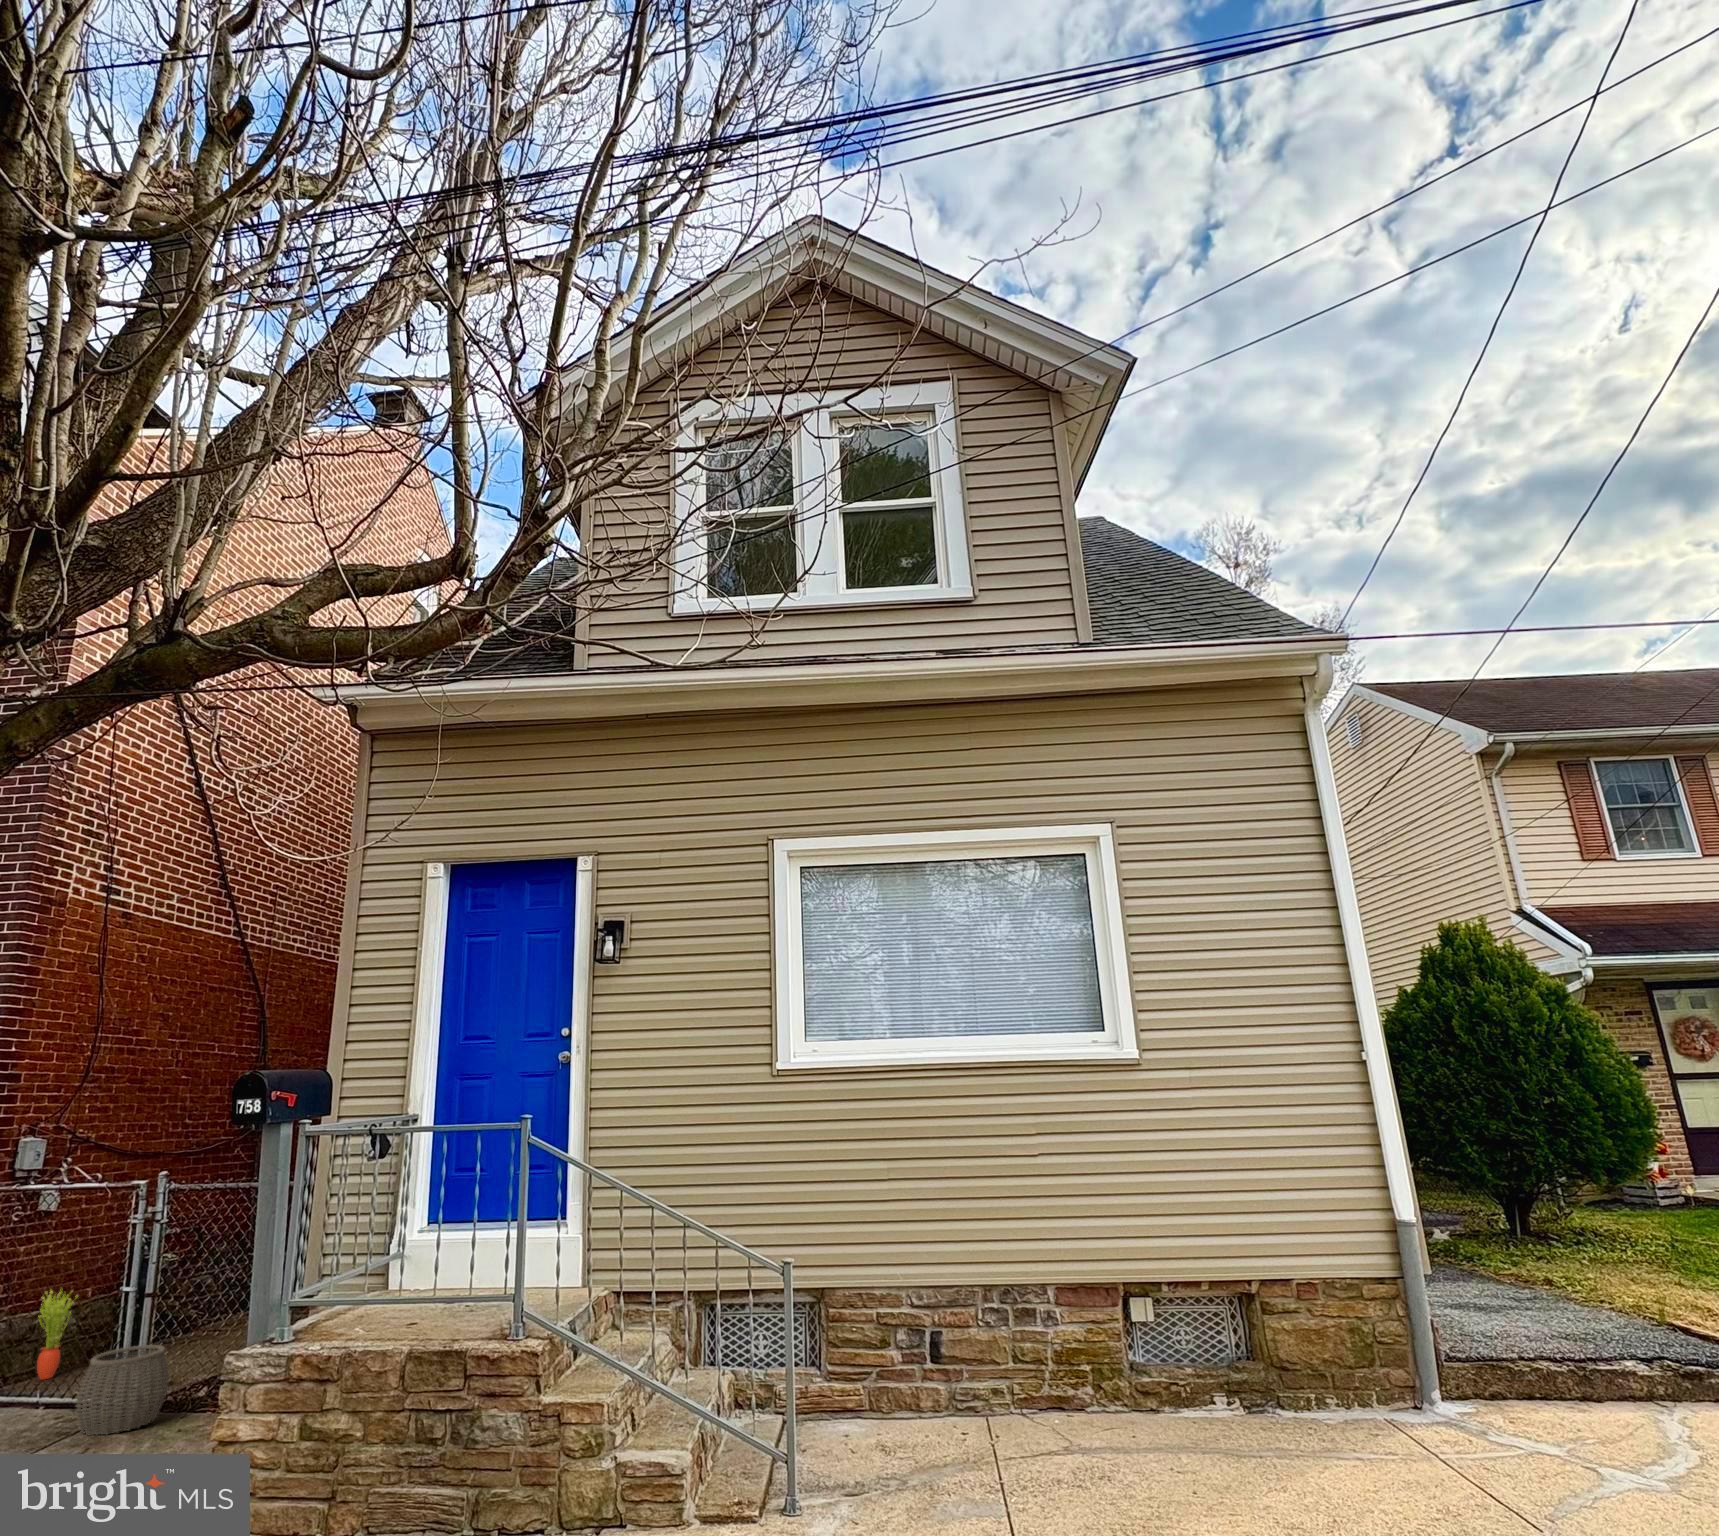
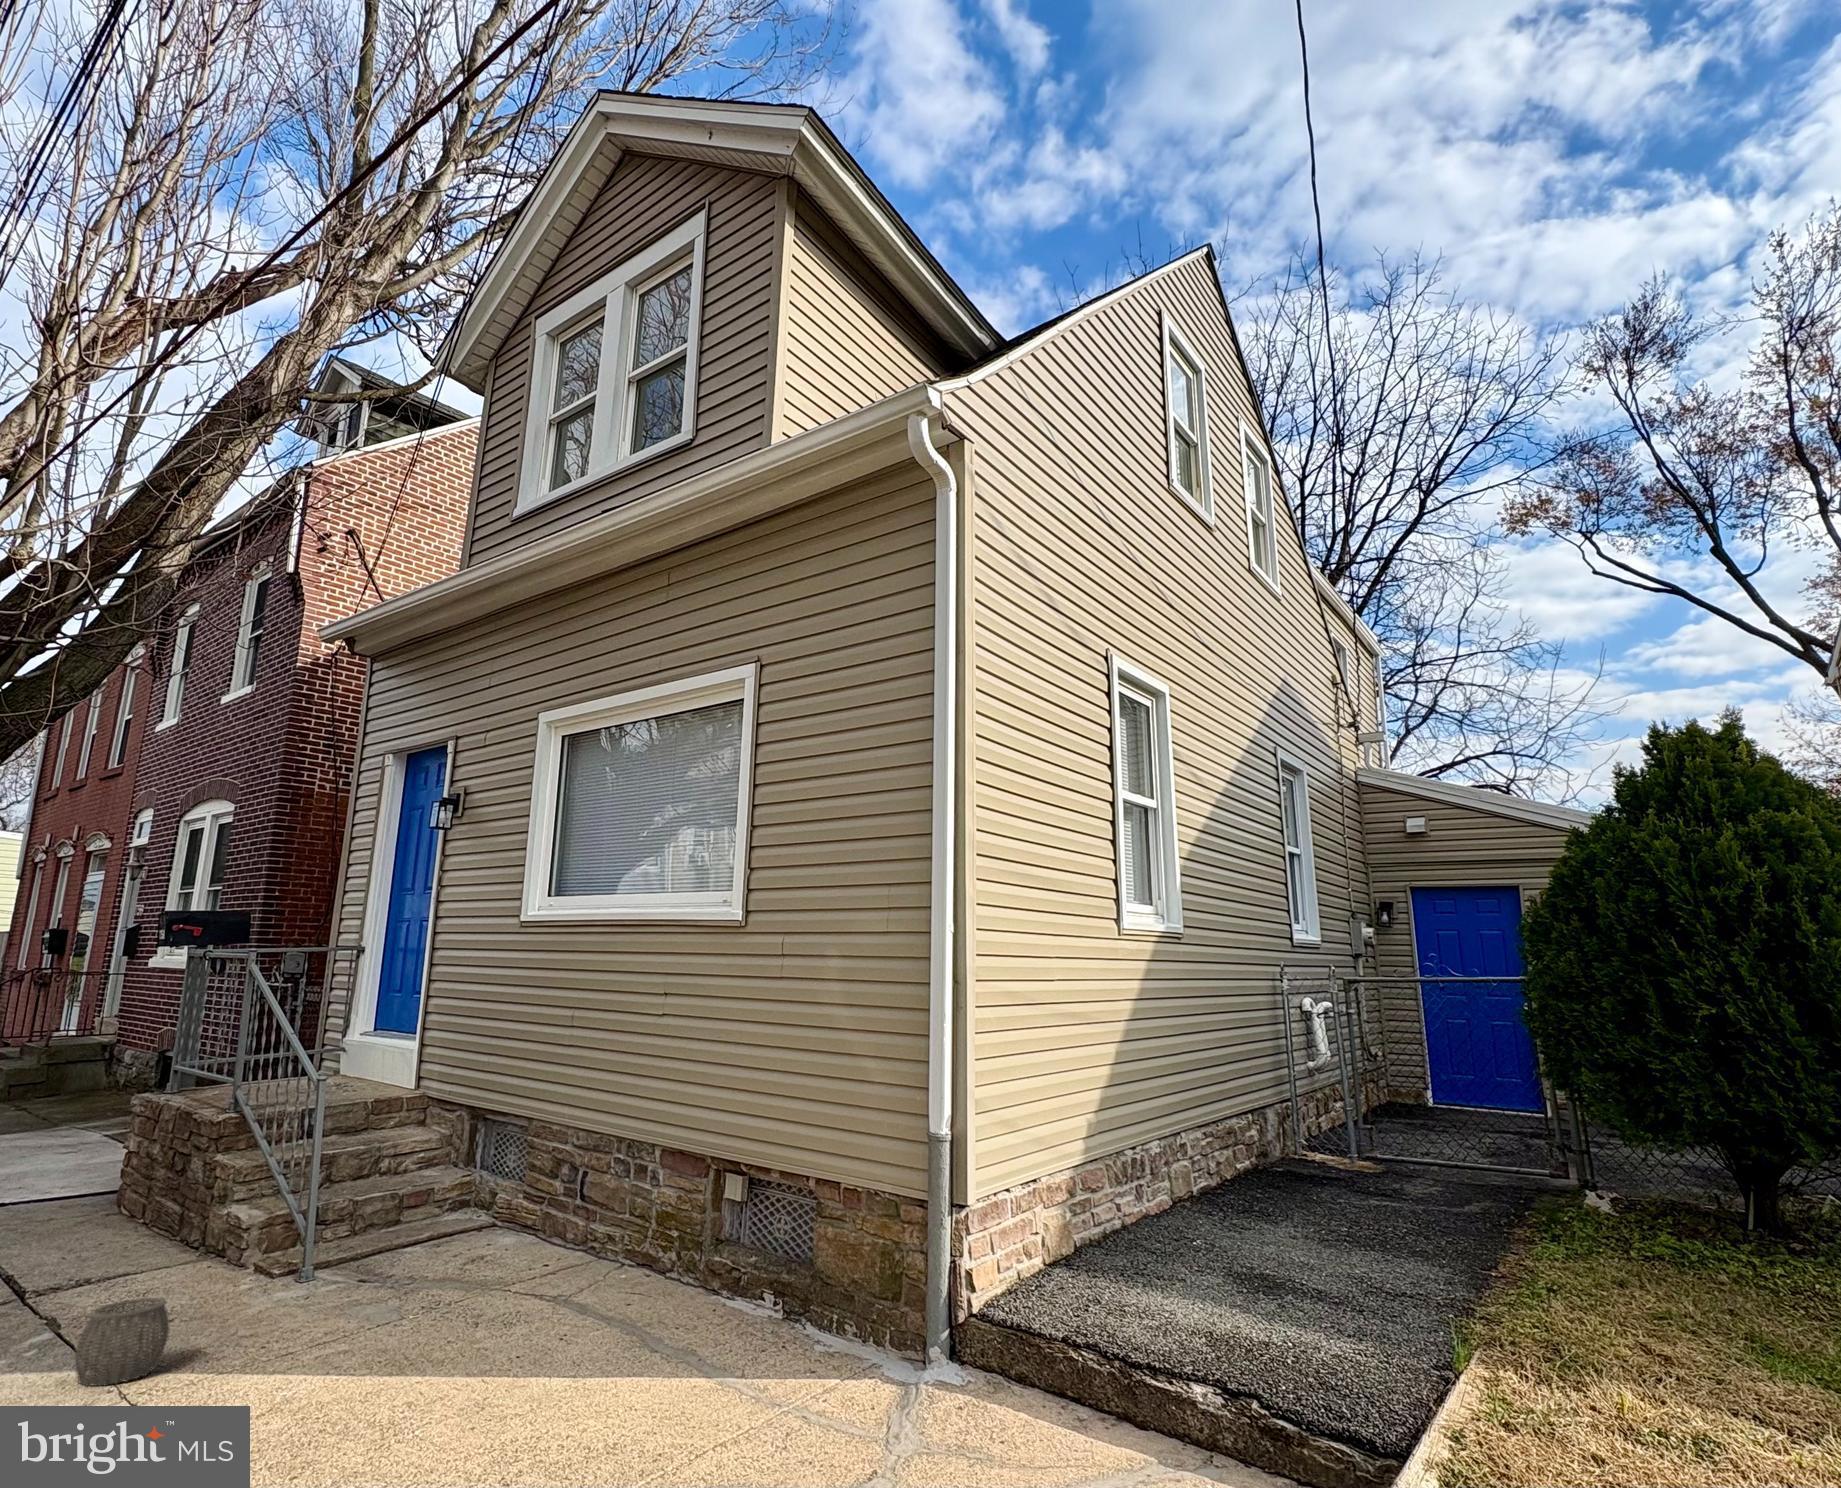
potted plant: present [37,1291,78,1380] -> none [32,1237,77,1328]

